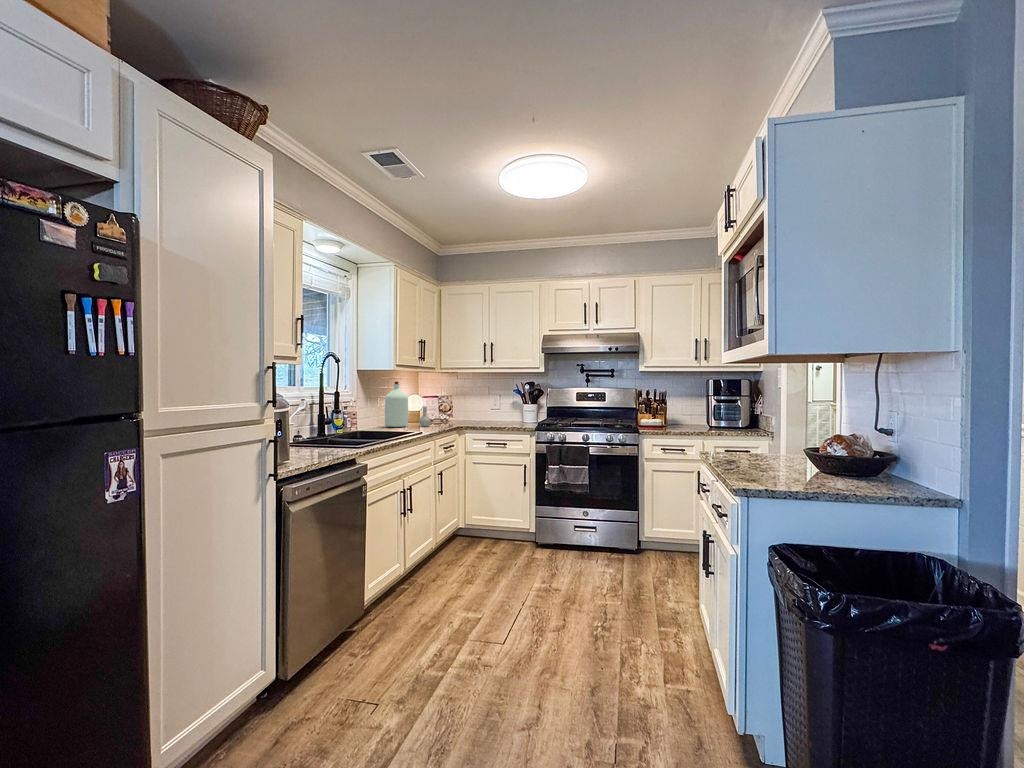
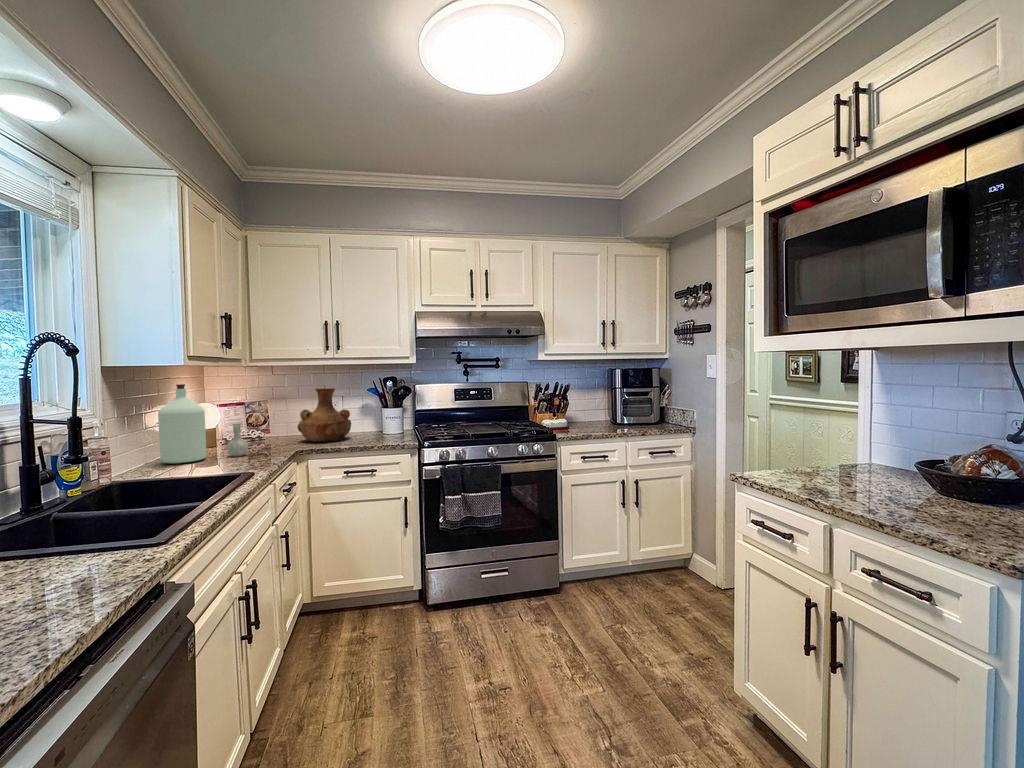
vase: none [465,388,499,424] -> present [298,388,351,442]

